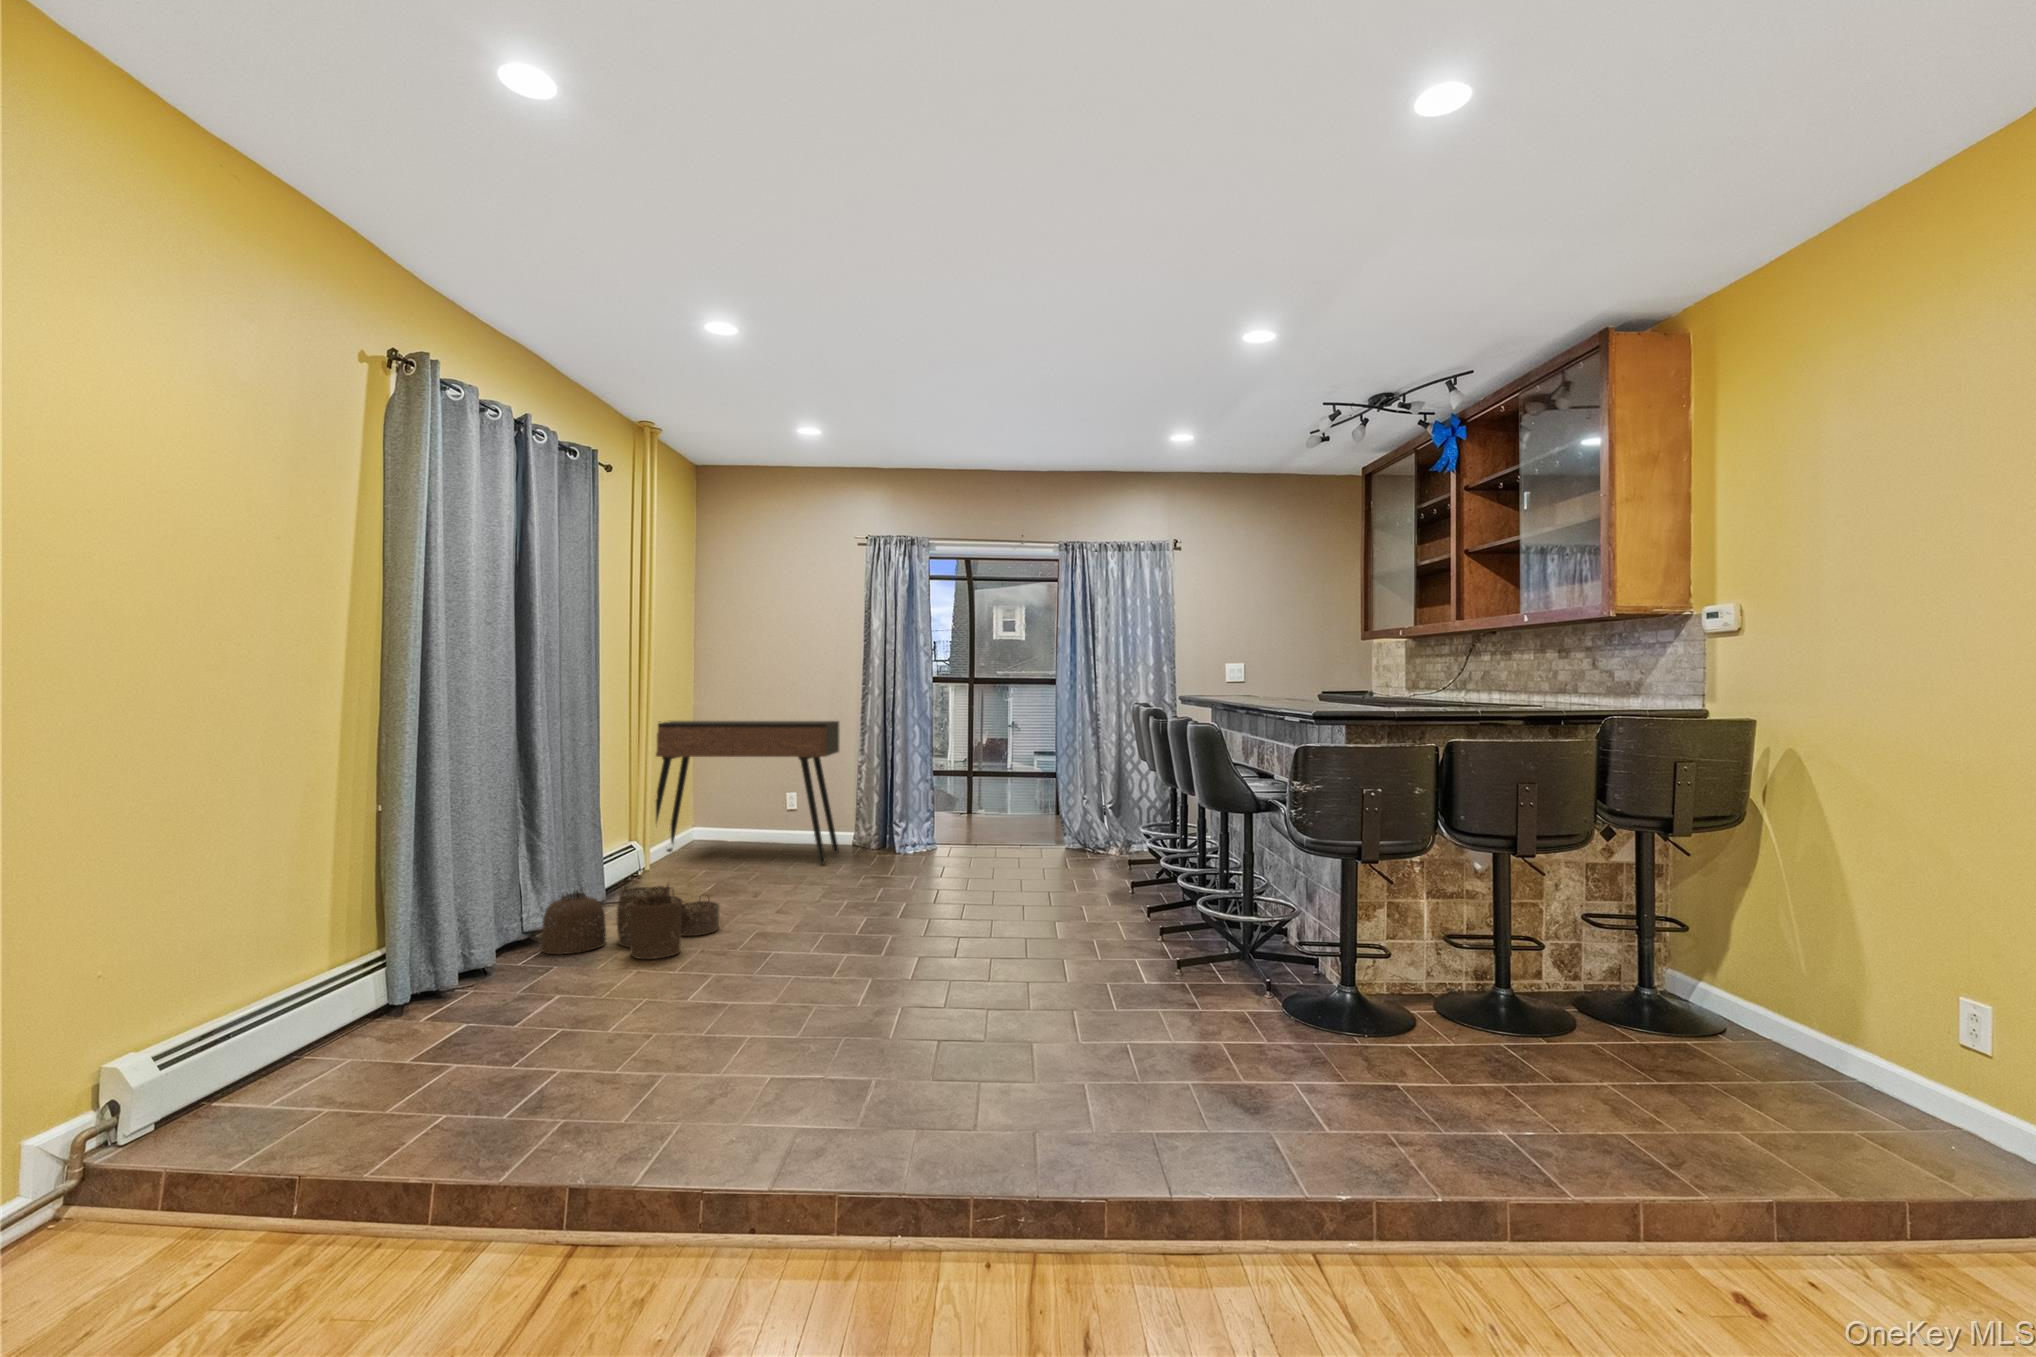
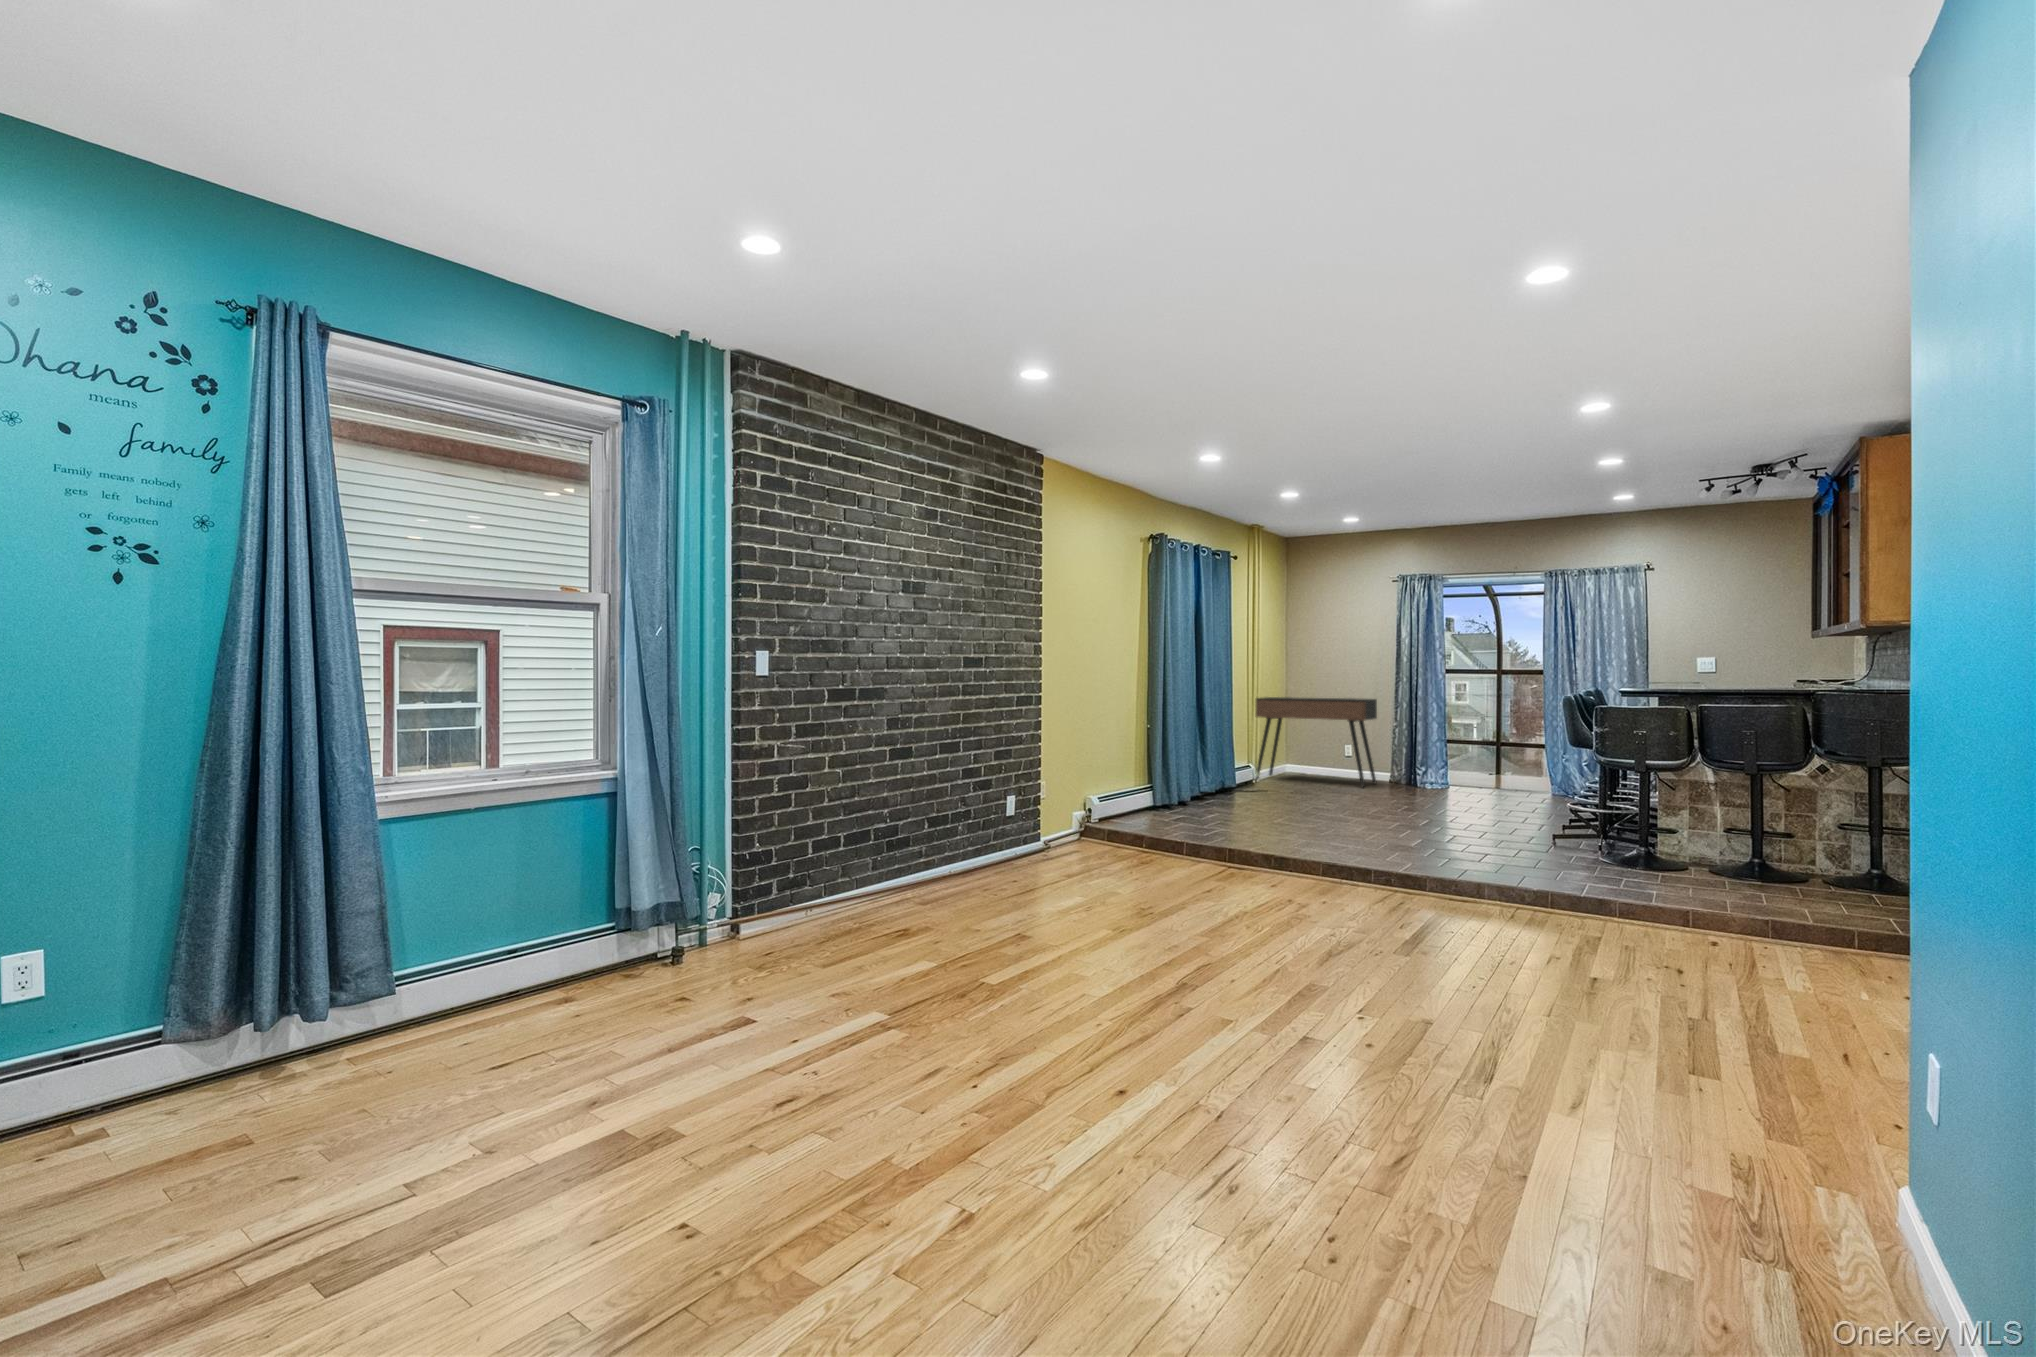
woven basket: present [541,883,720,959] -> none [1208,774,1295,810]

